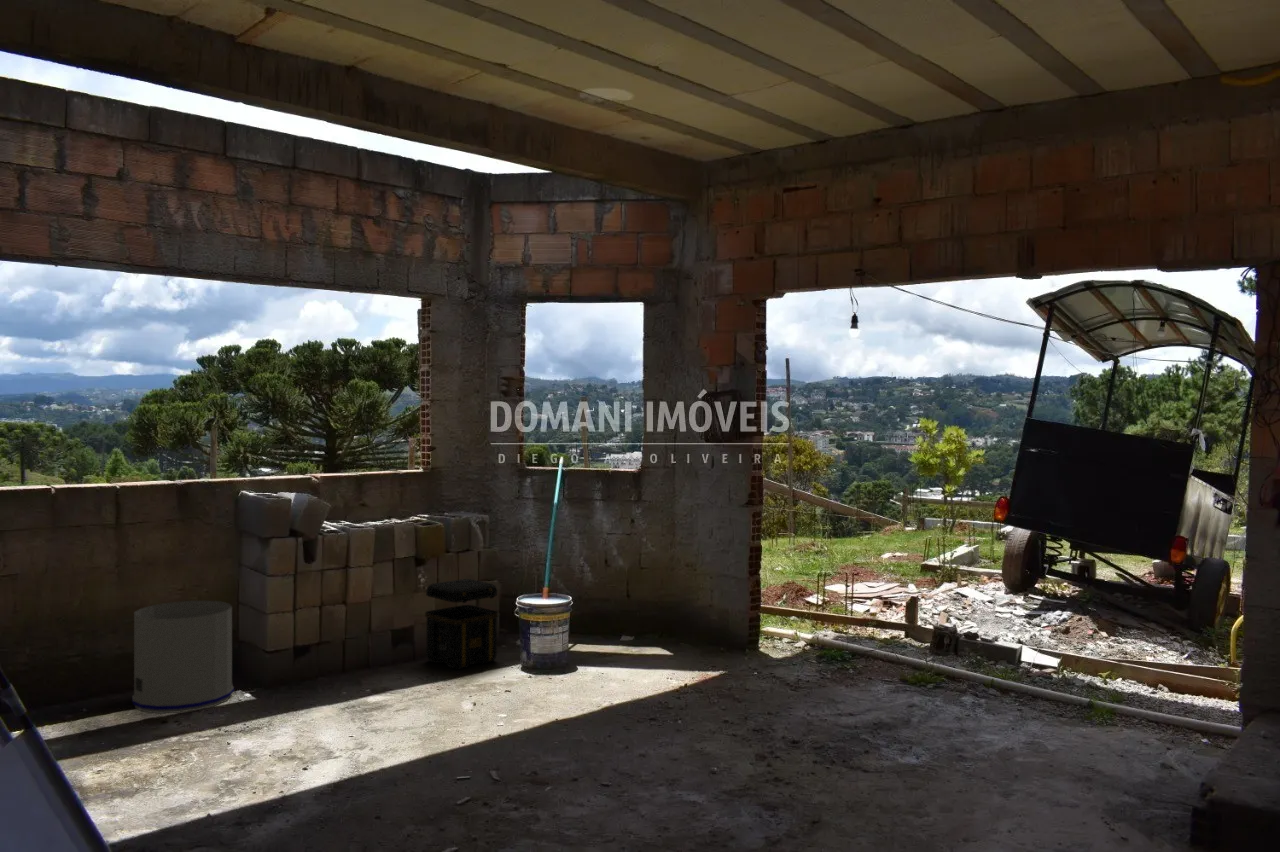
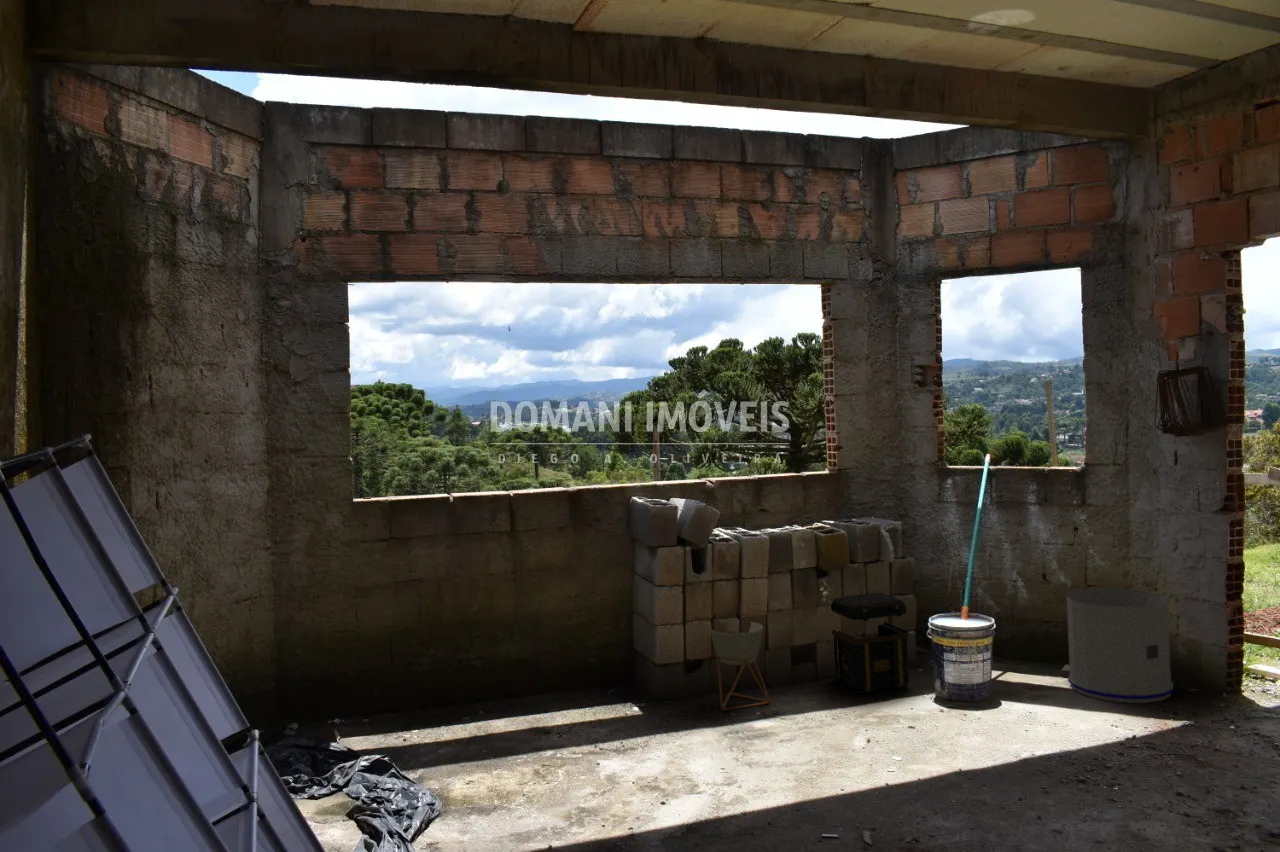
trash can: present [132,601,234,713] -> present [1067,588,1173,703]
planter: none [321,609,377,693] -> present [710,622,771,710]

